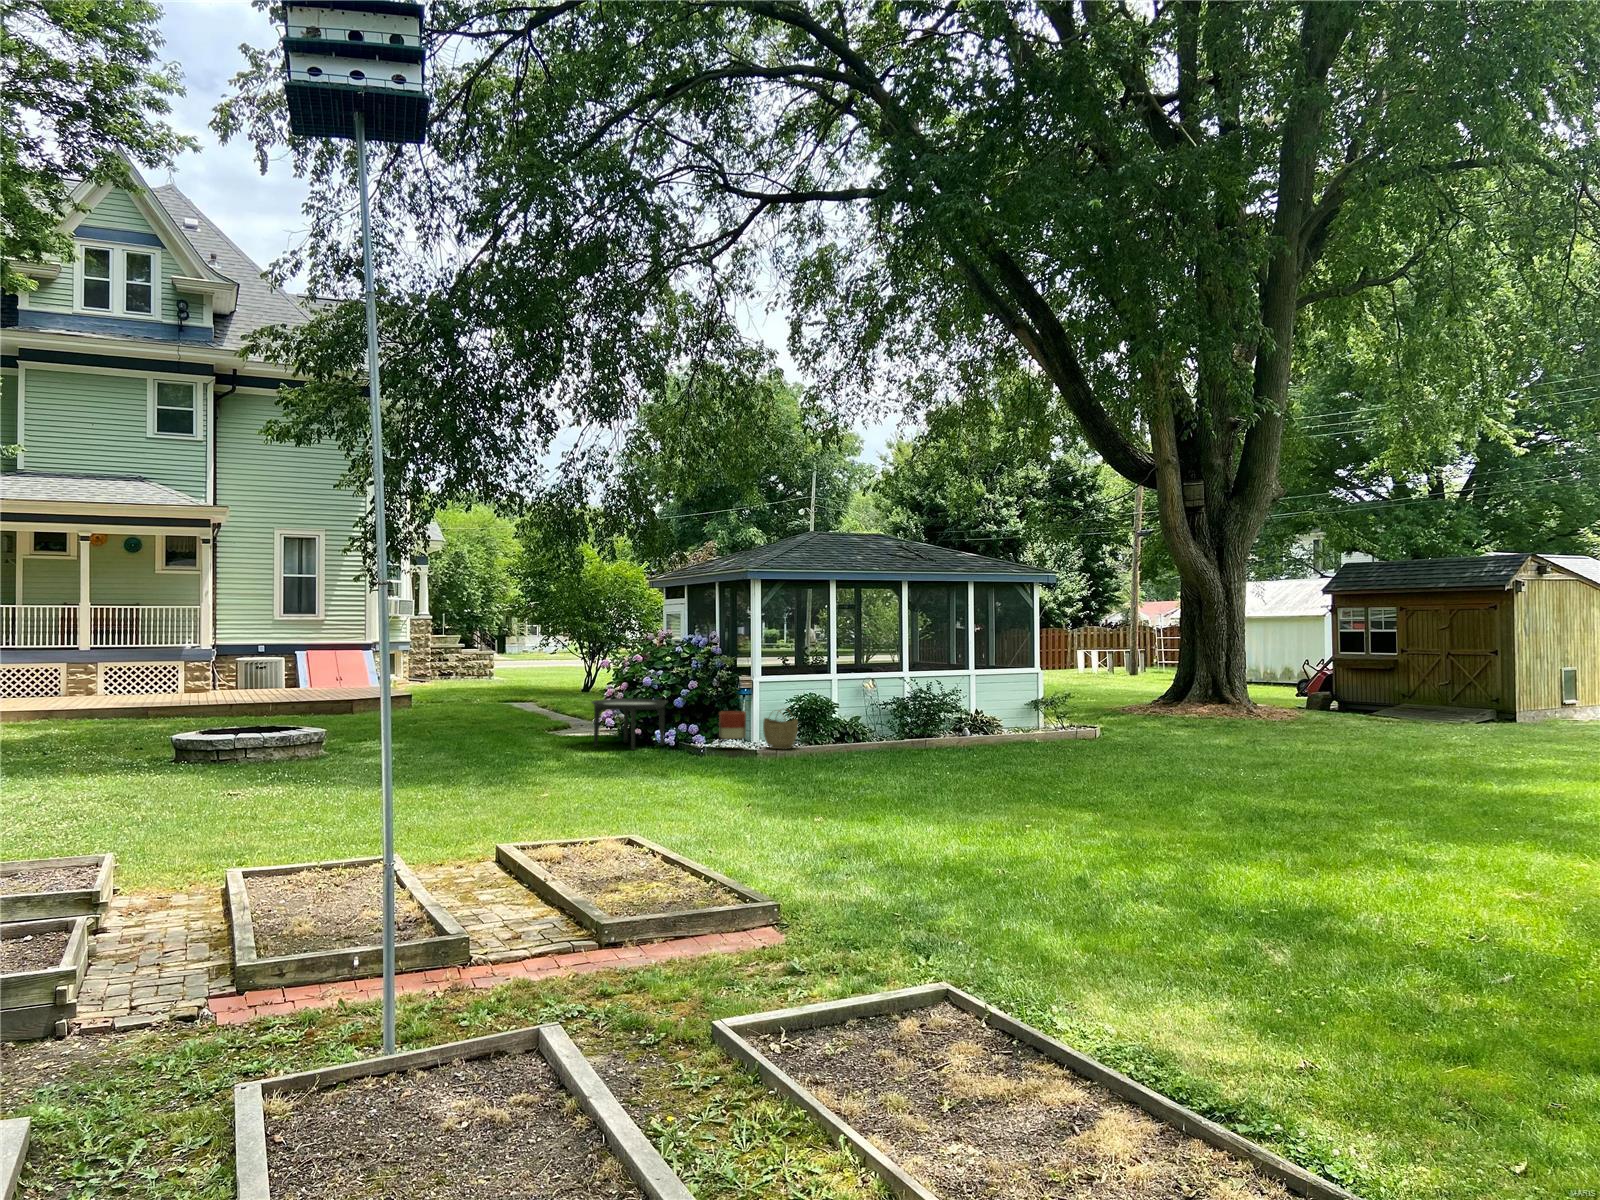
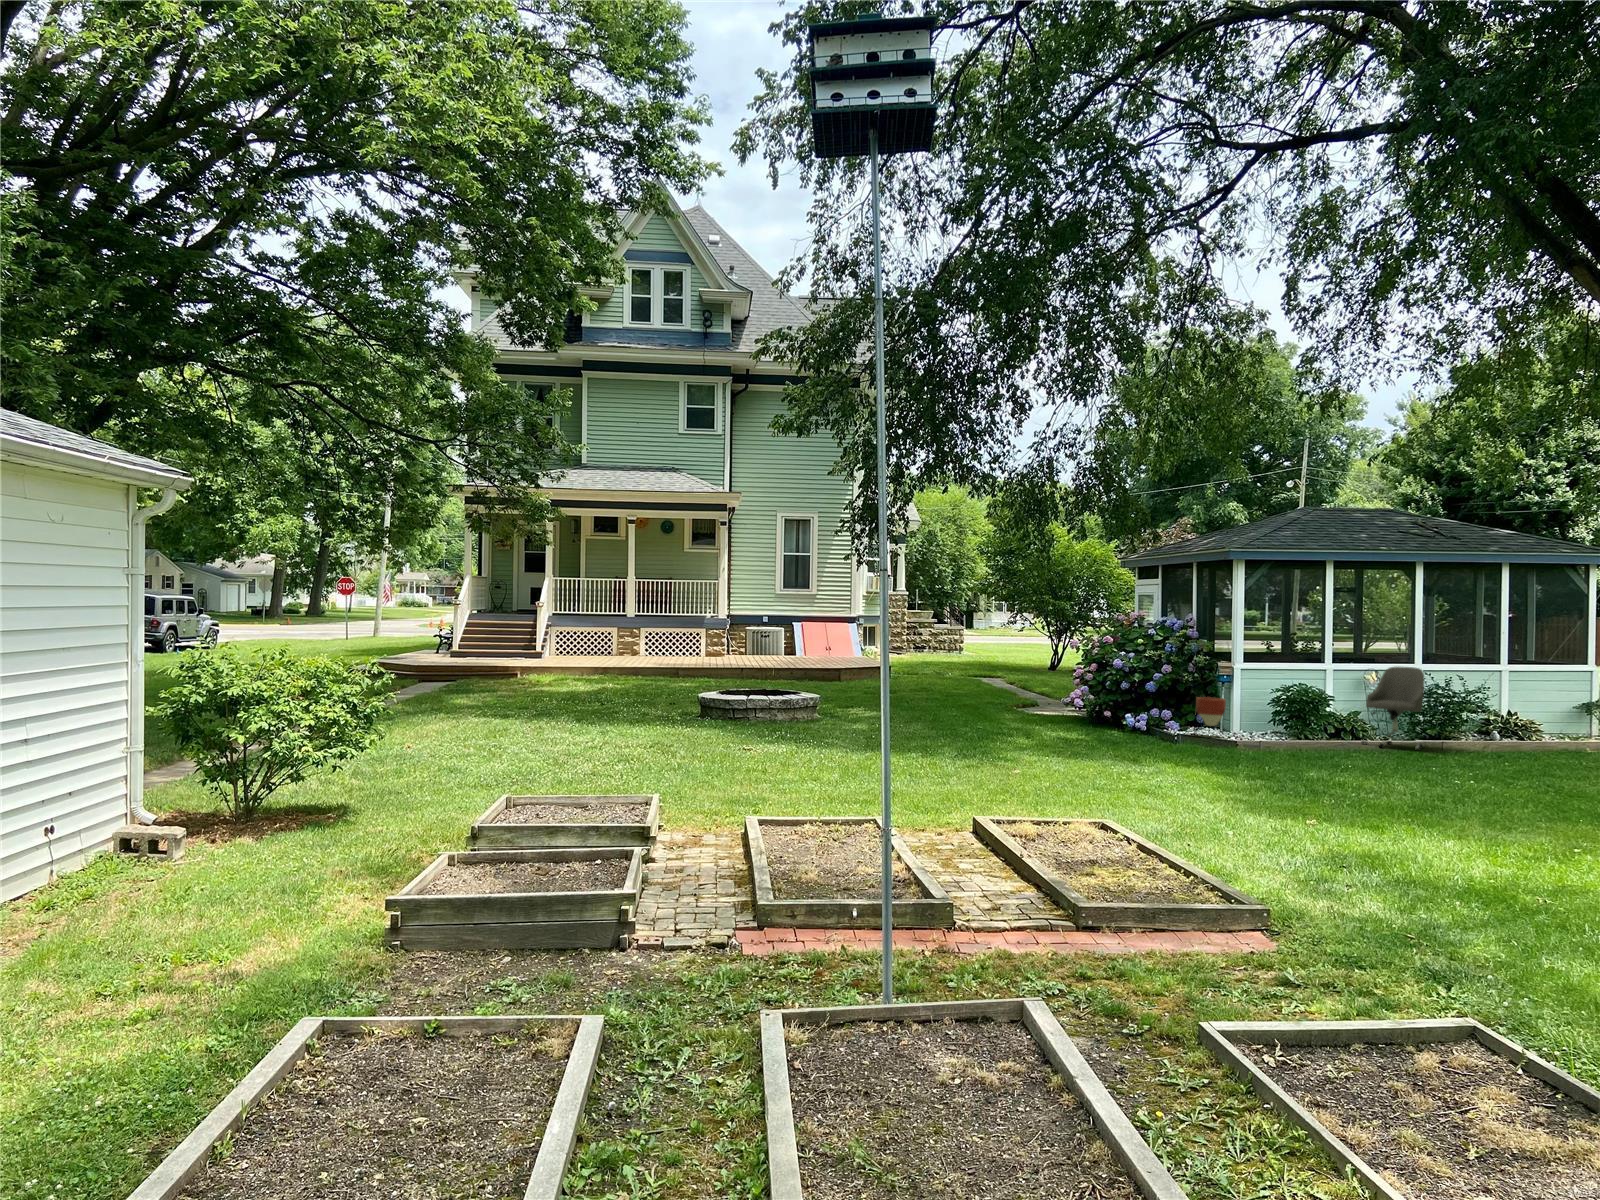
chair: none [862,672,912,748] -> present [1362,666,1425,750]
round table: present [592,699,667,750] -> none [1060,678,1141,730]
woven basket: present [763,710,798,749] -> none [1245,698,1285,742]

